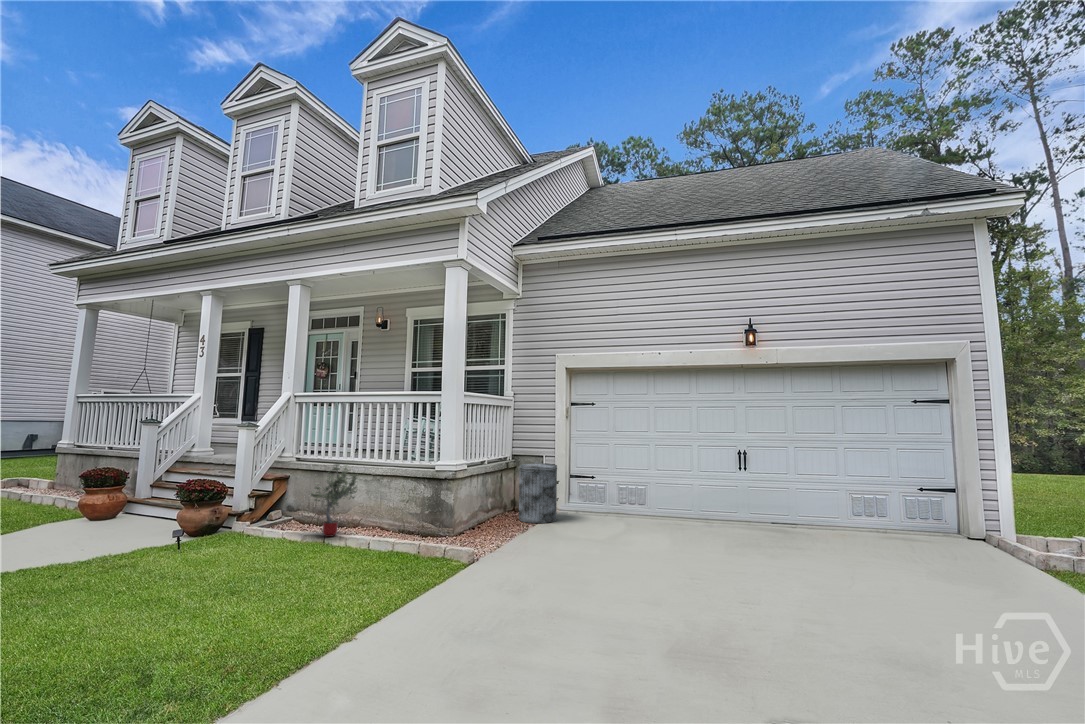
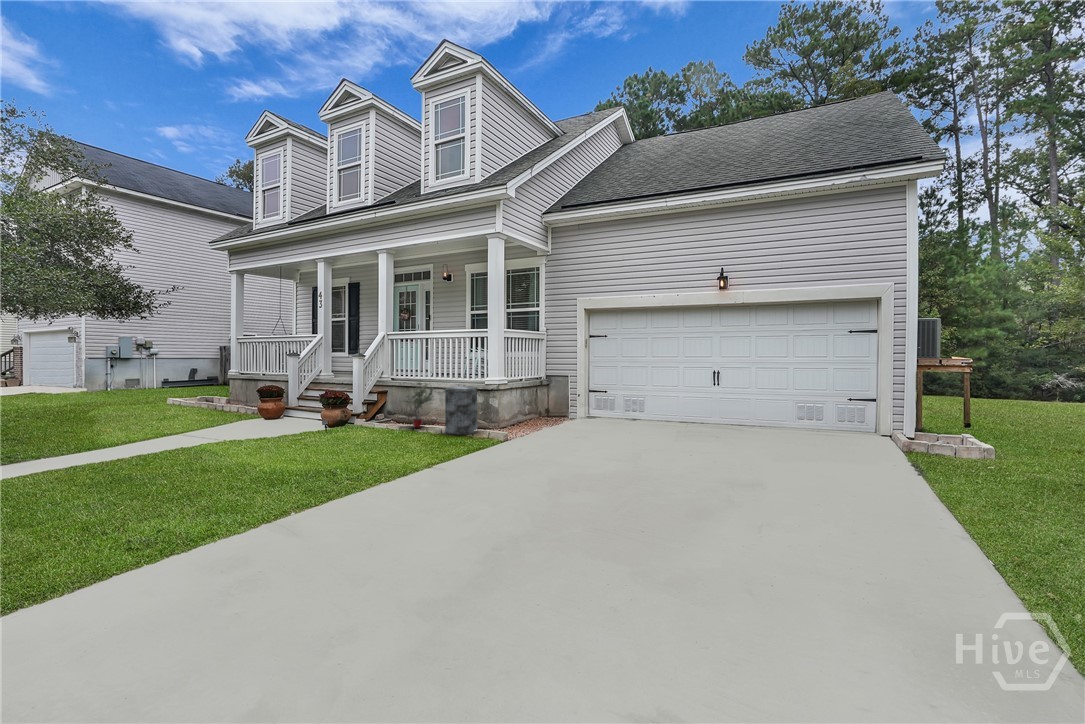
trash can: present [519,462,557,523] -> present [445,385,478,435]

